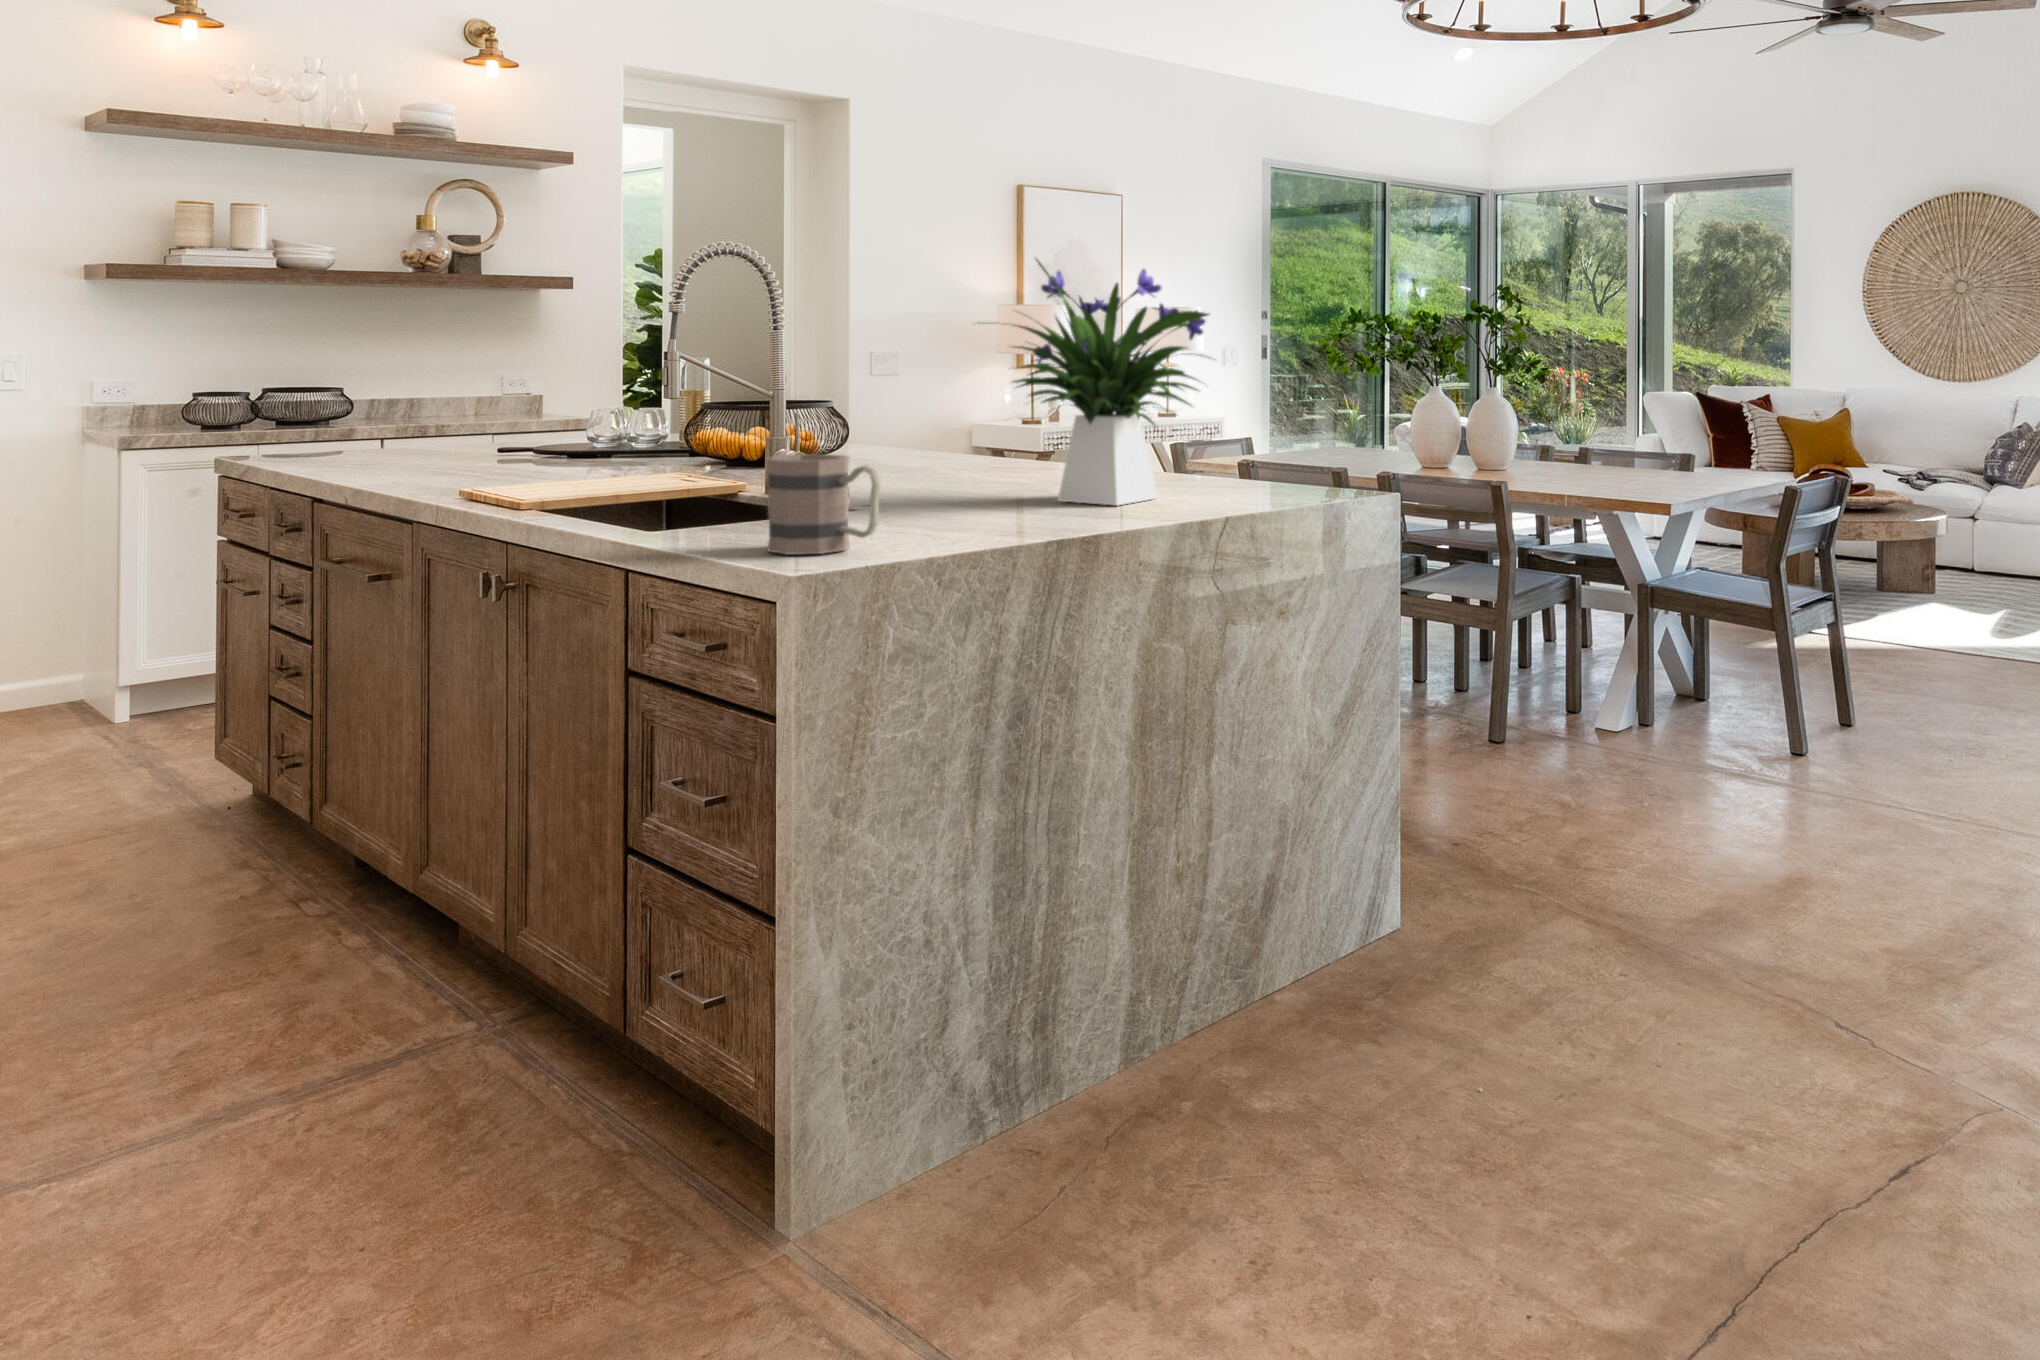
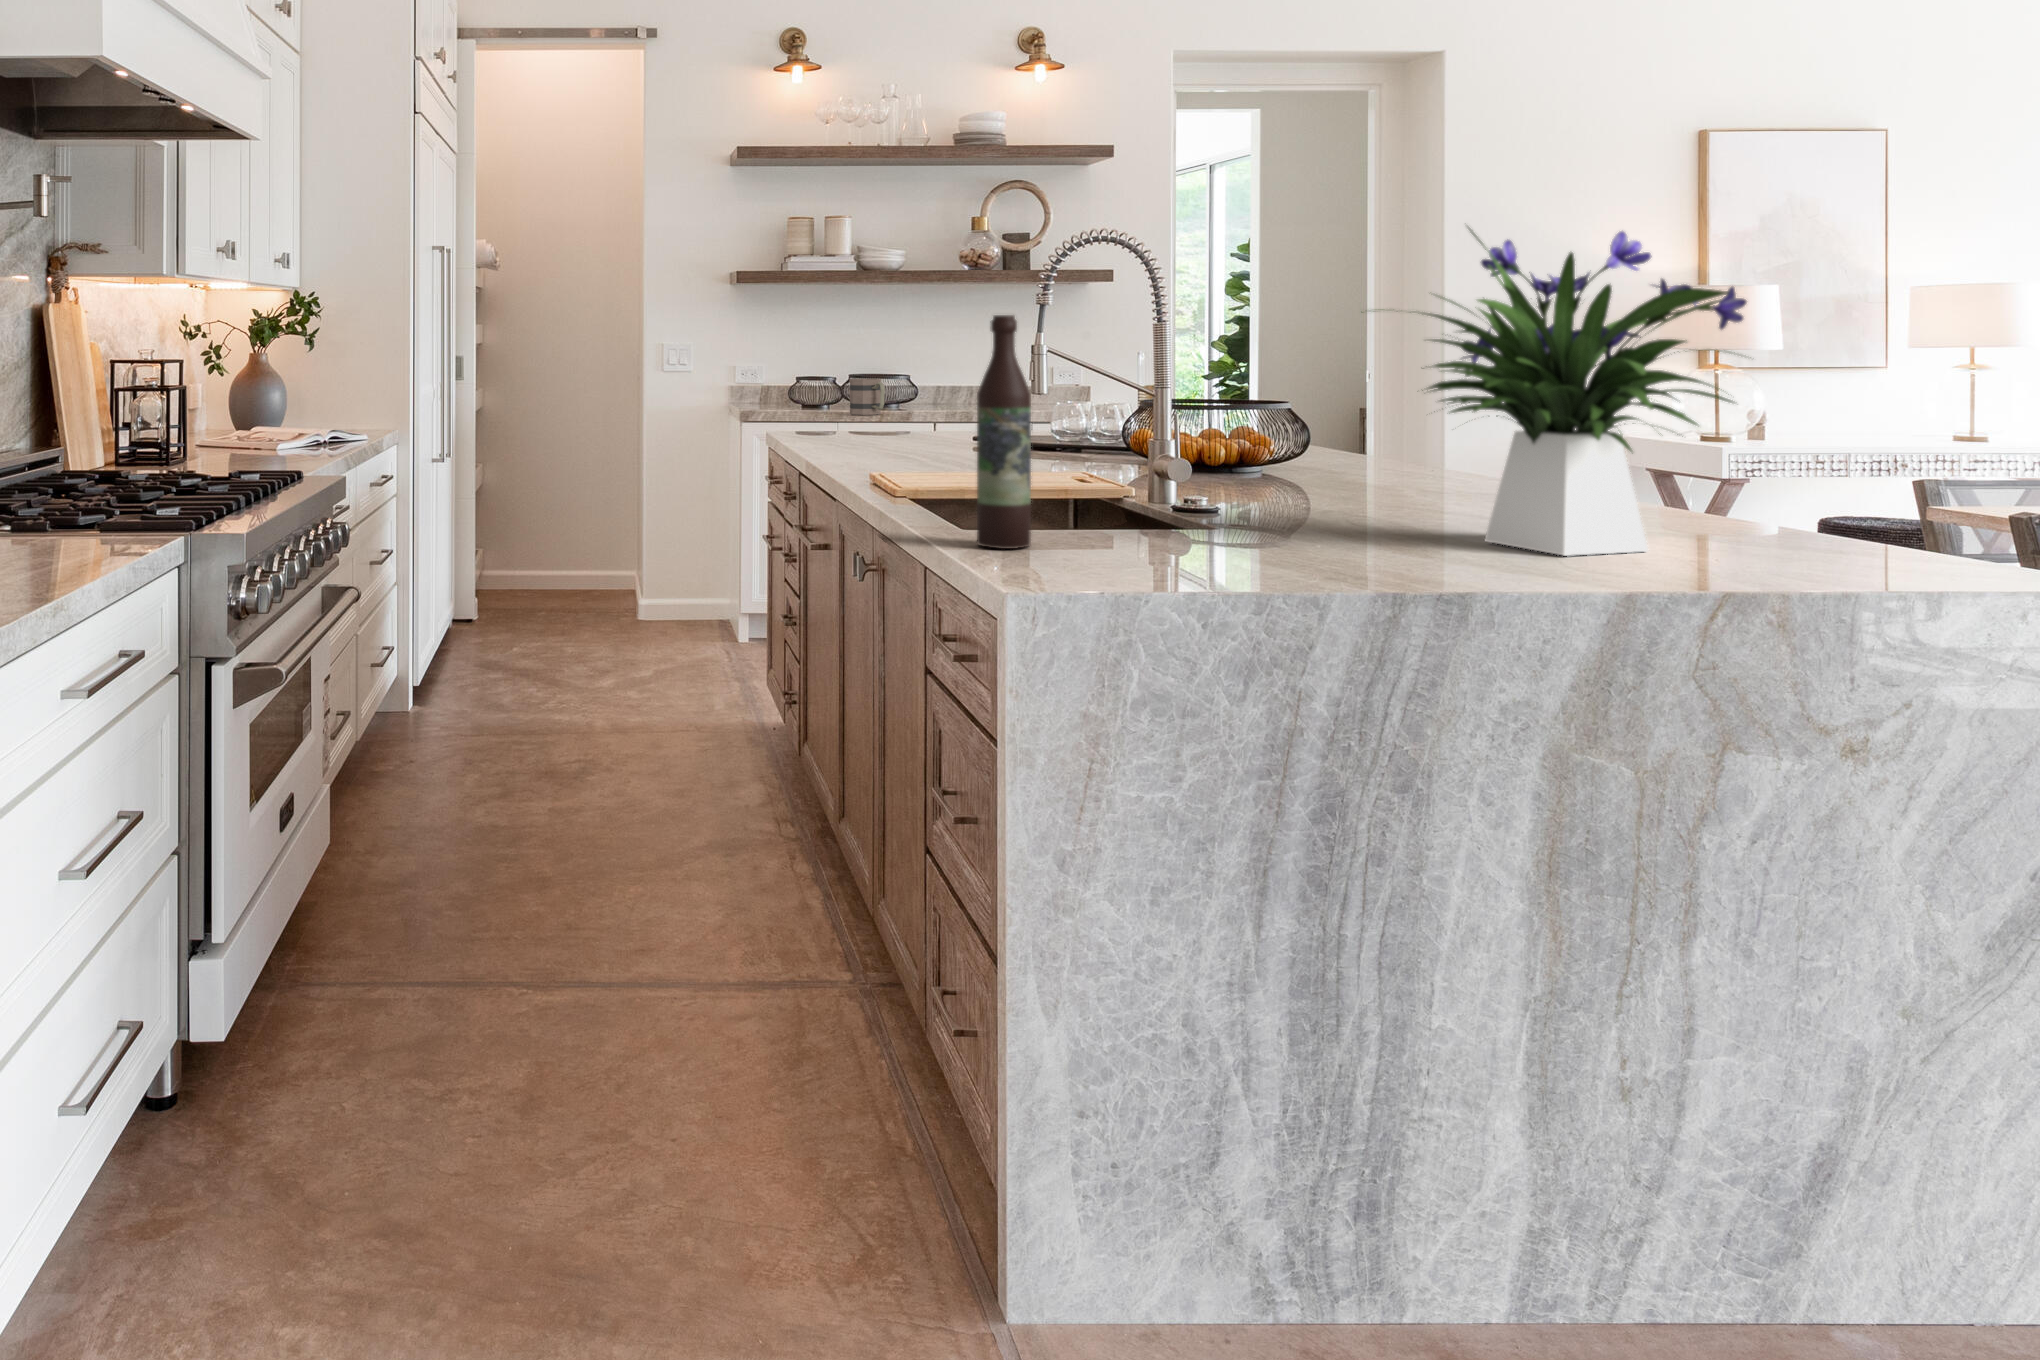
wine bottle: none [682,321,734,541] -> present [977,315,1031,549]
mug: present [767,454,880,555] -> present [849,379,885,415]

